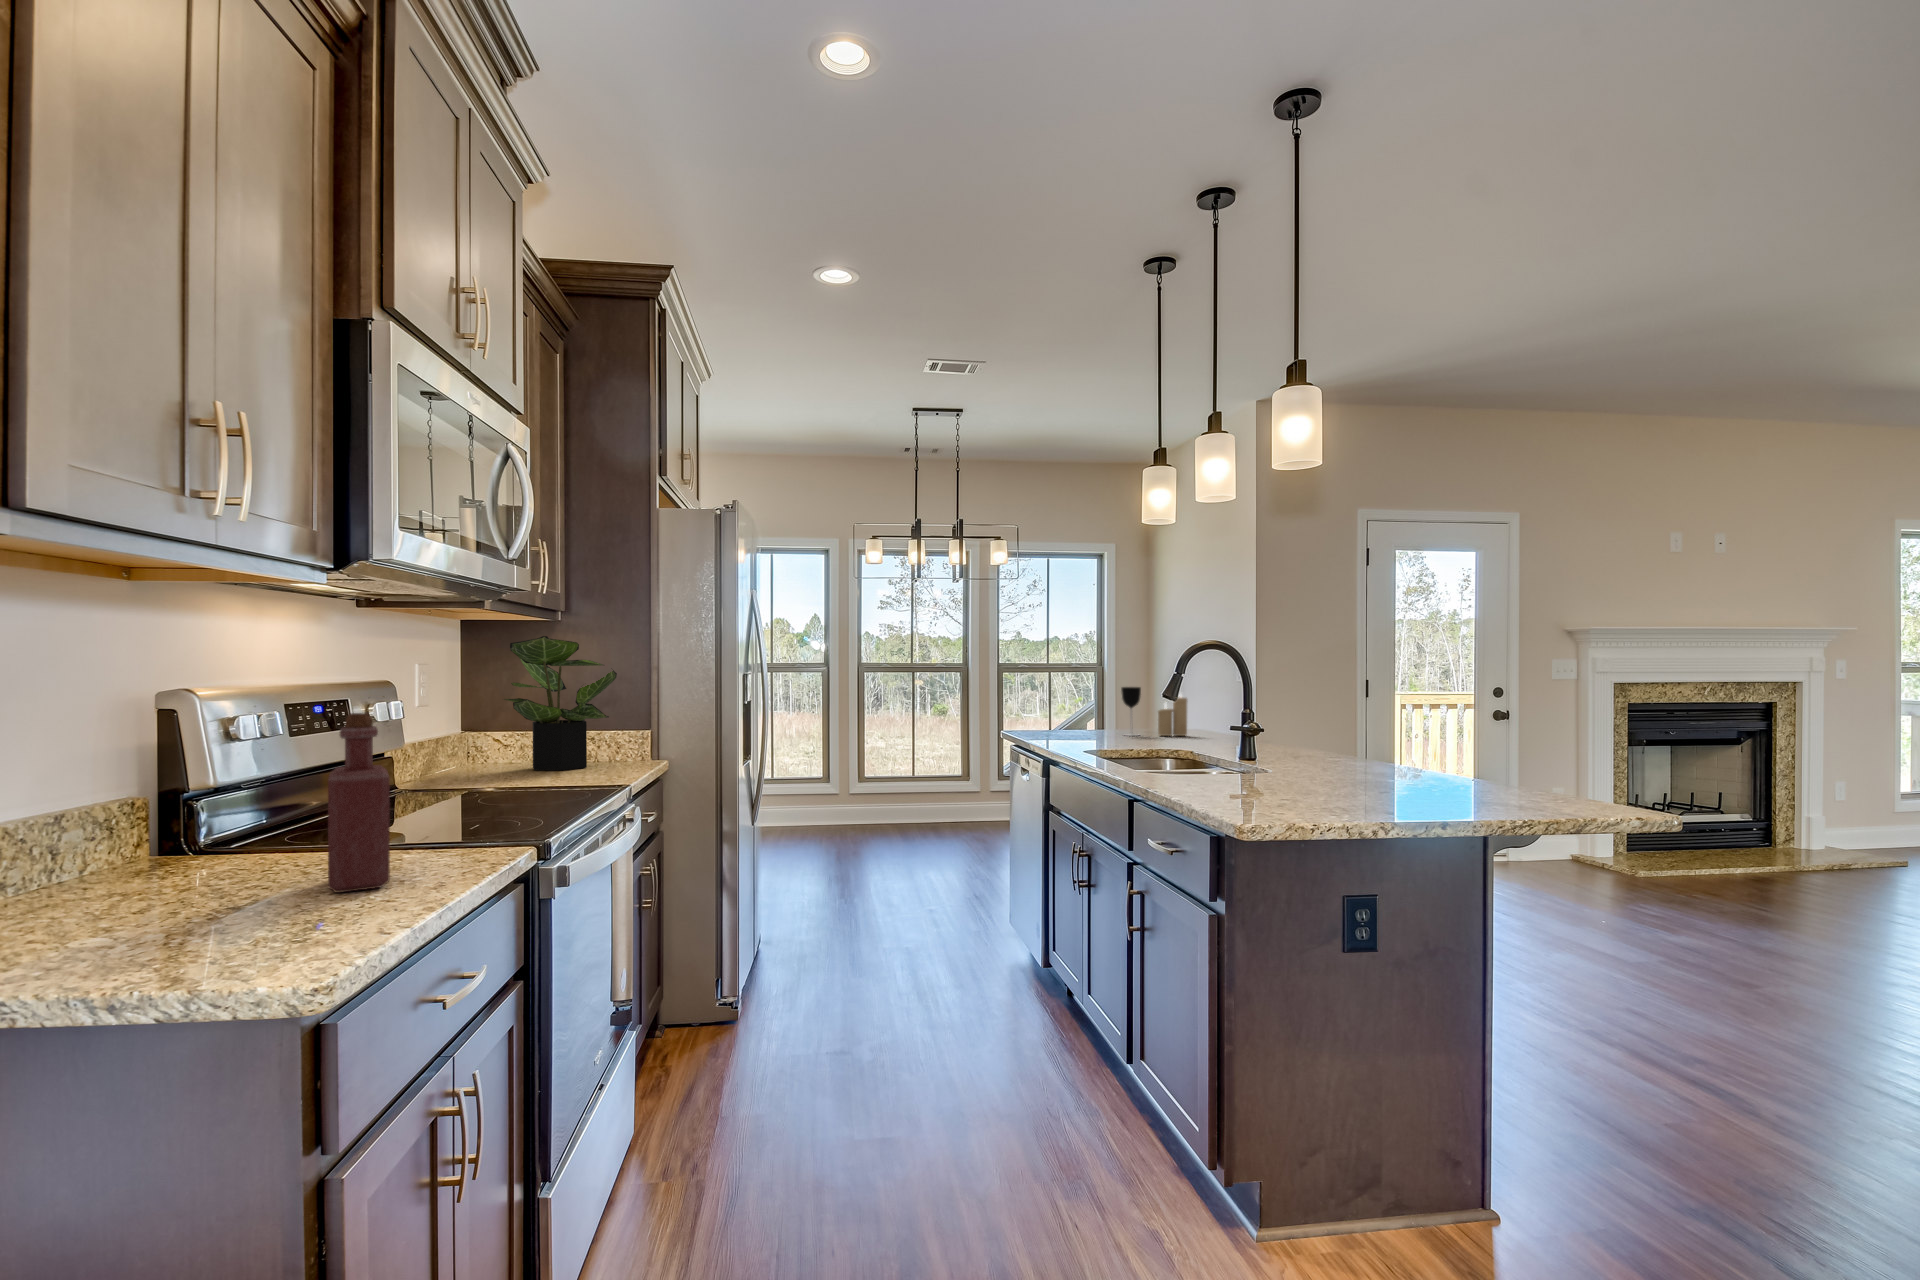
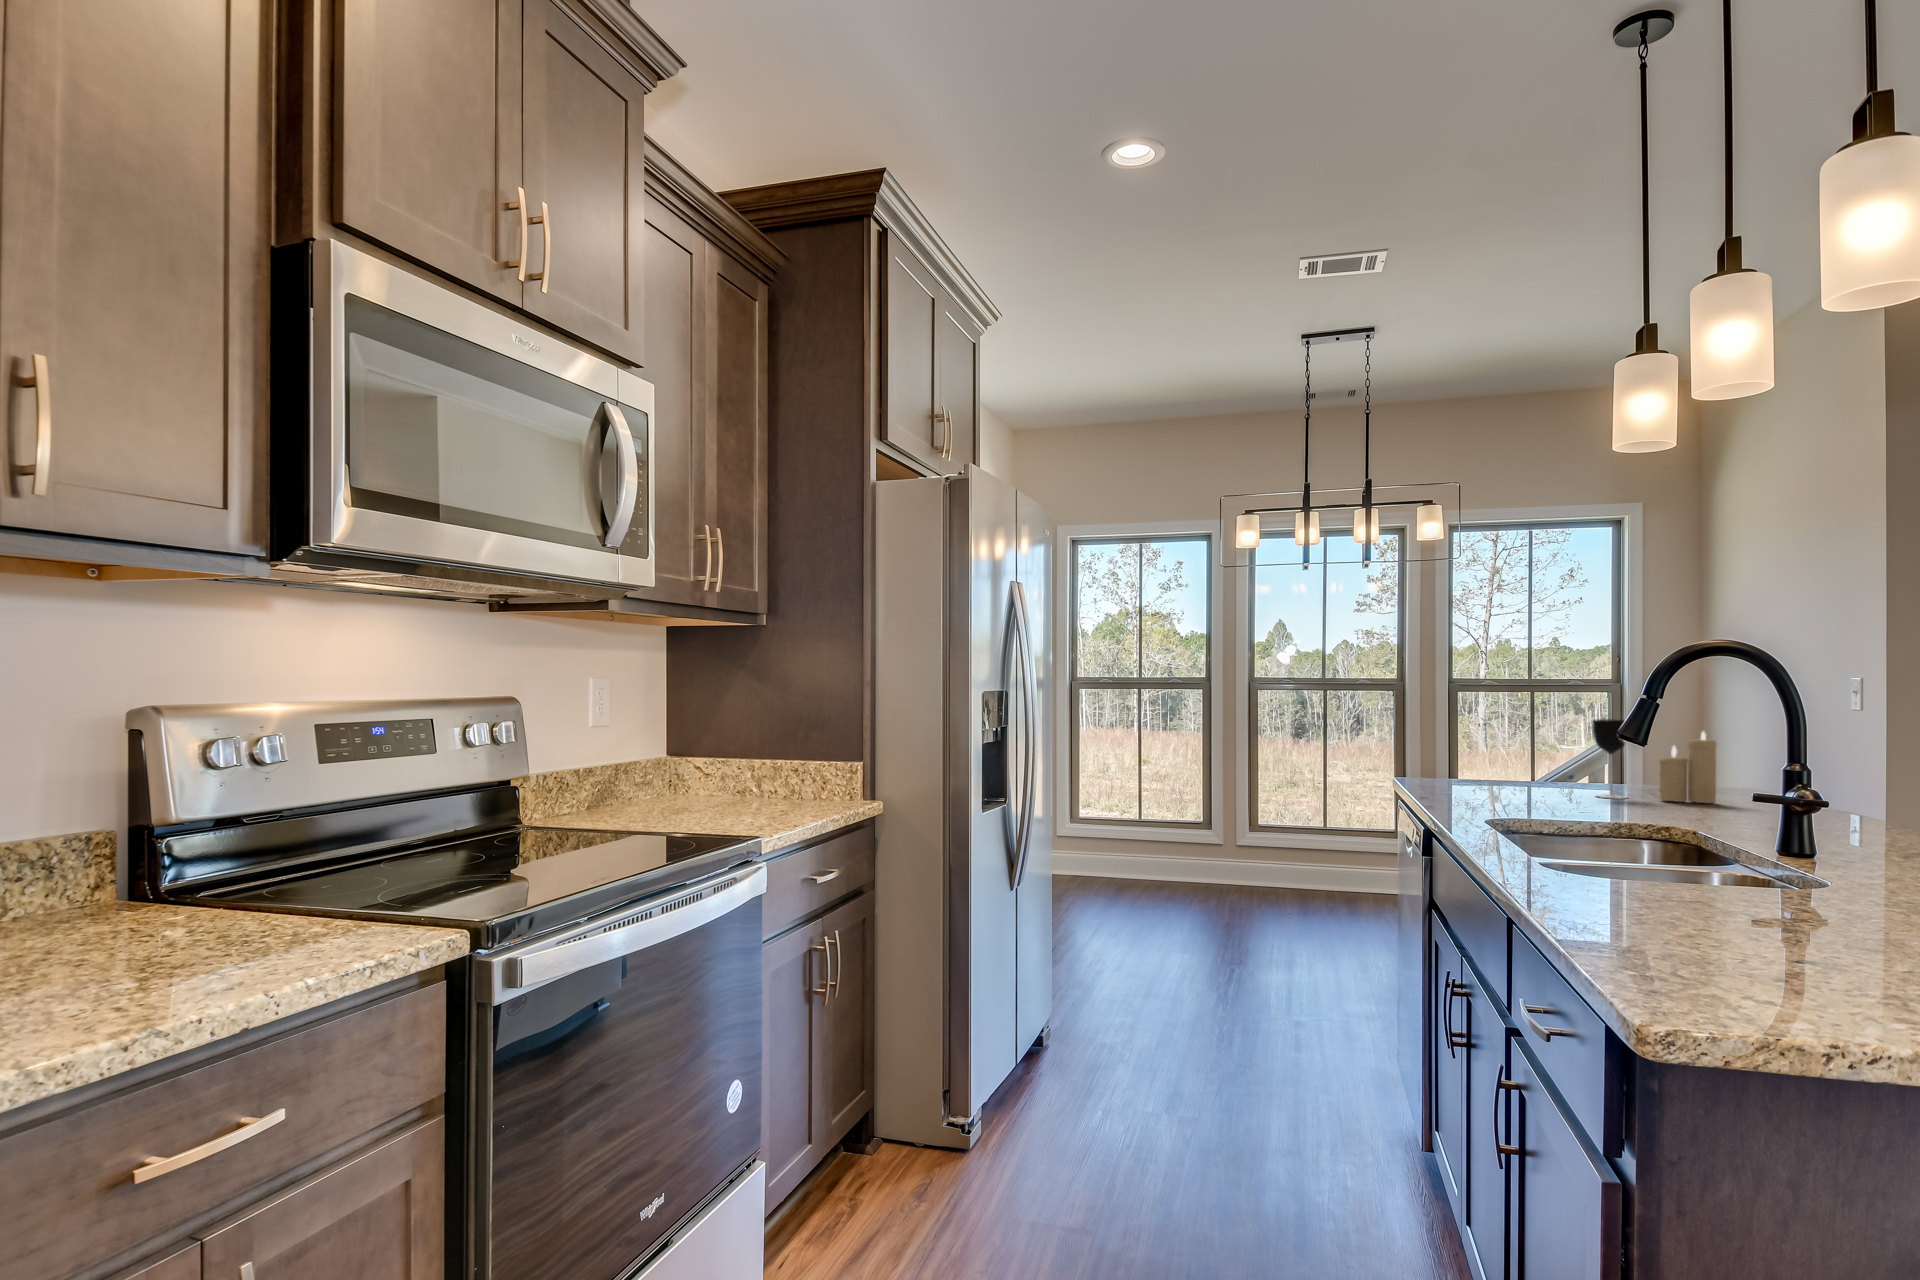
potted plant: present [504,636,617,770] -> none [689,642,824,808]
bottle: present [328,713,390,893] -> none [86,744,219,991]

